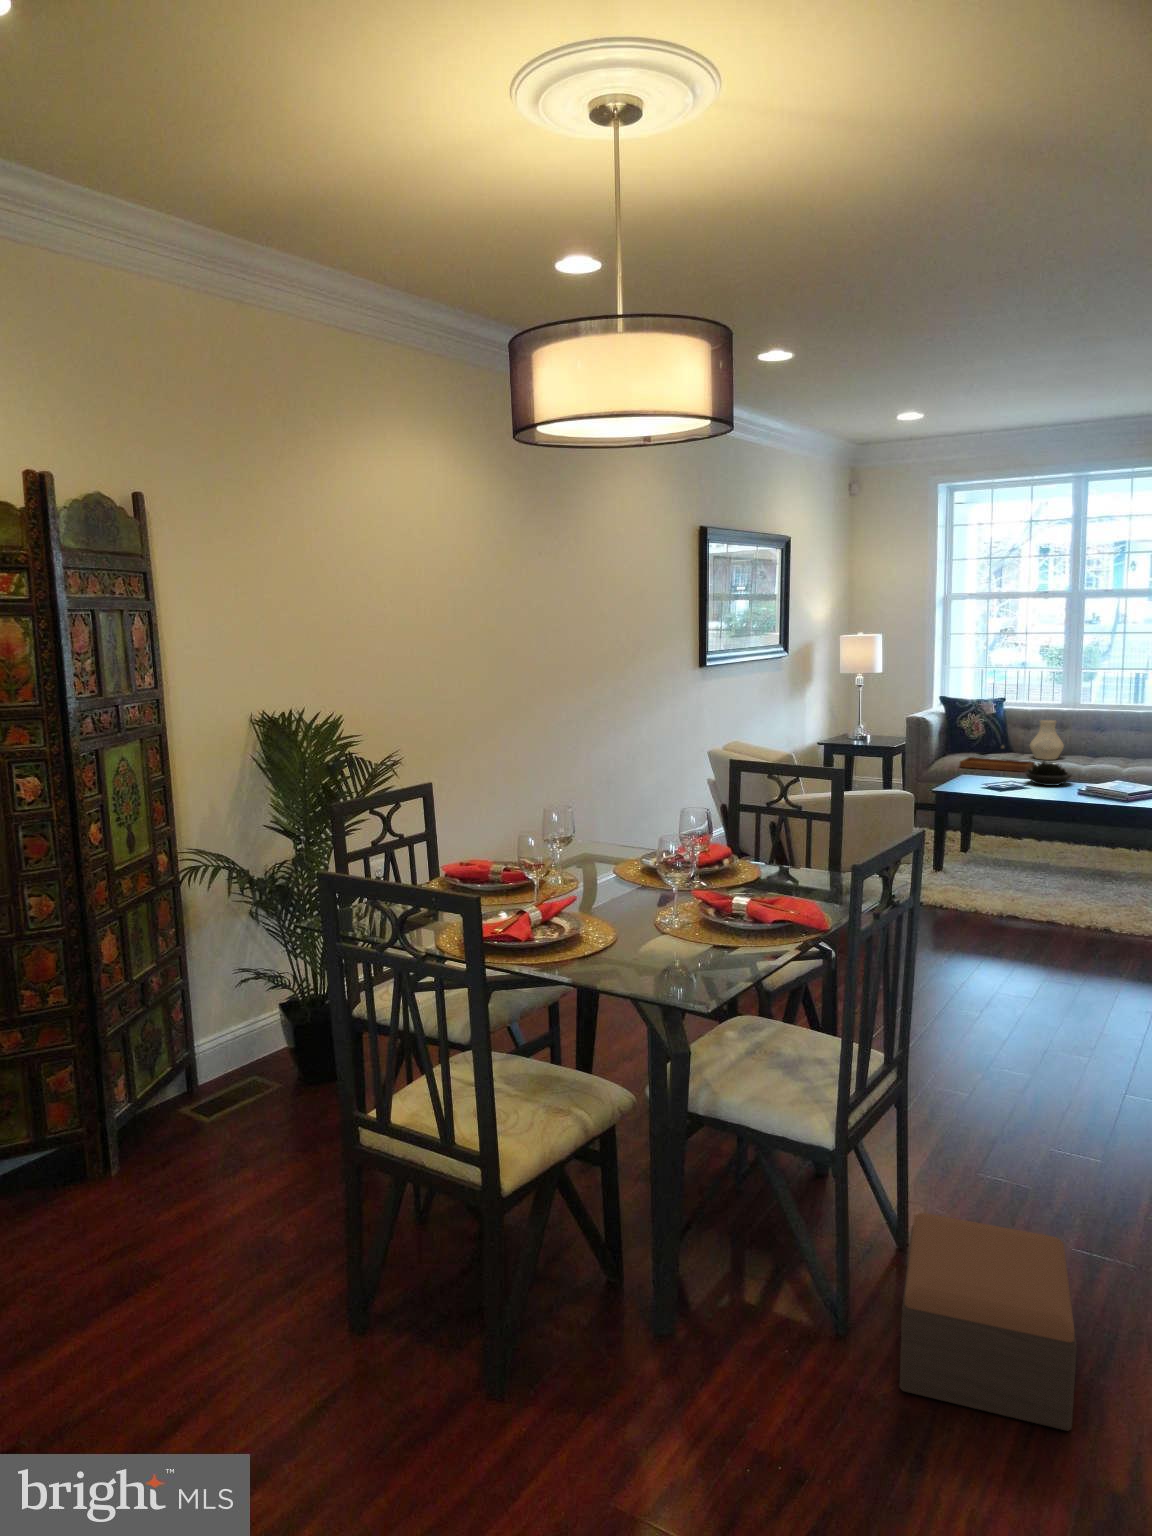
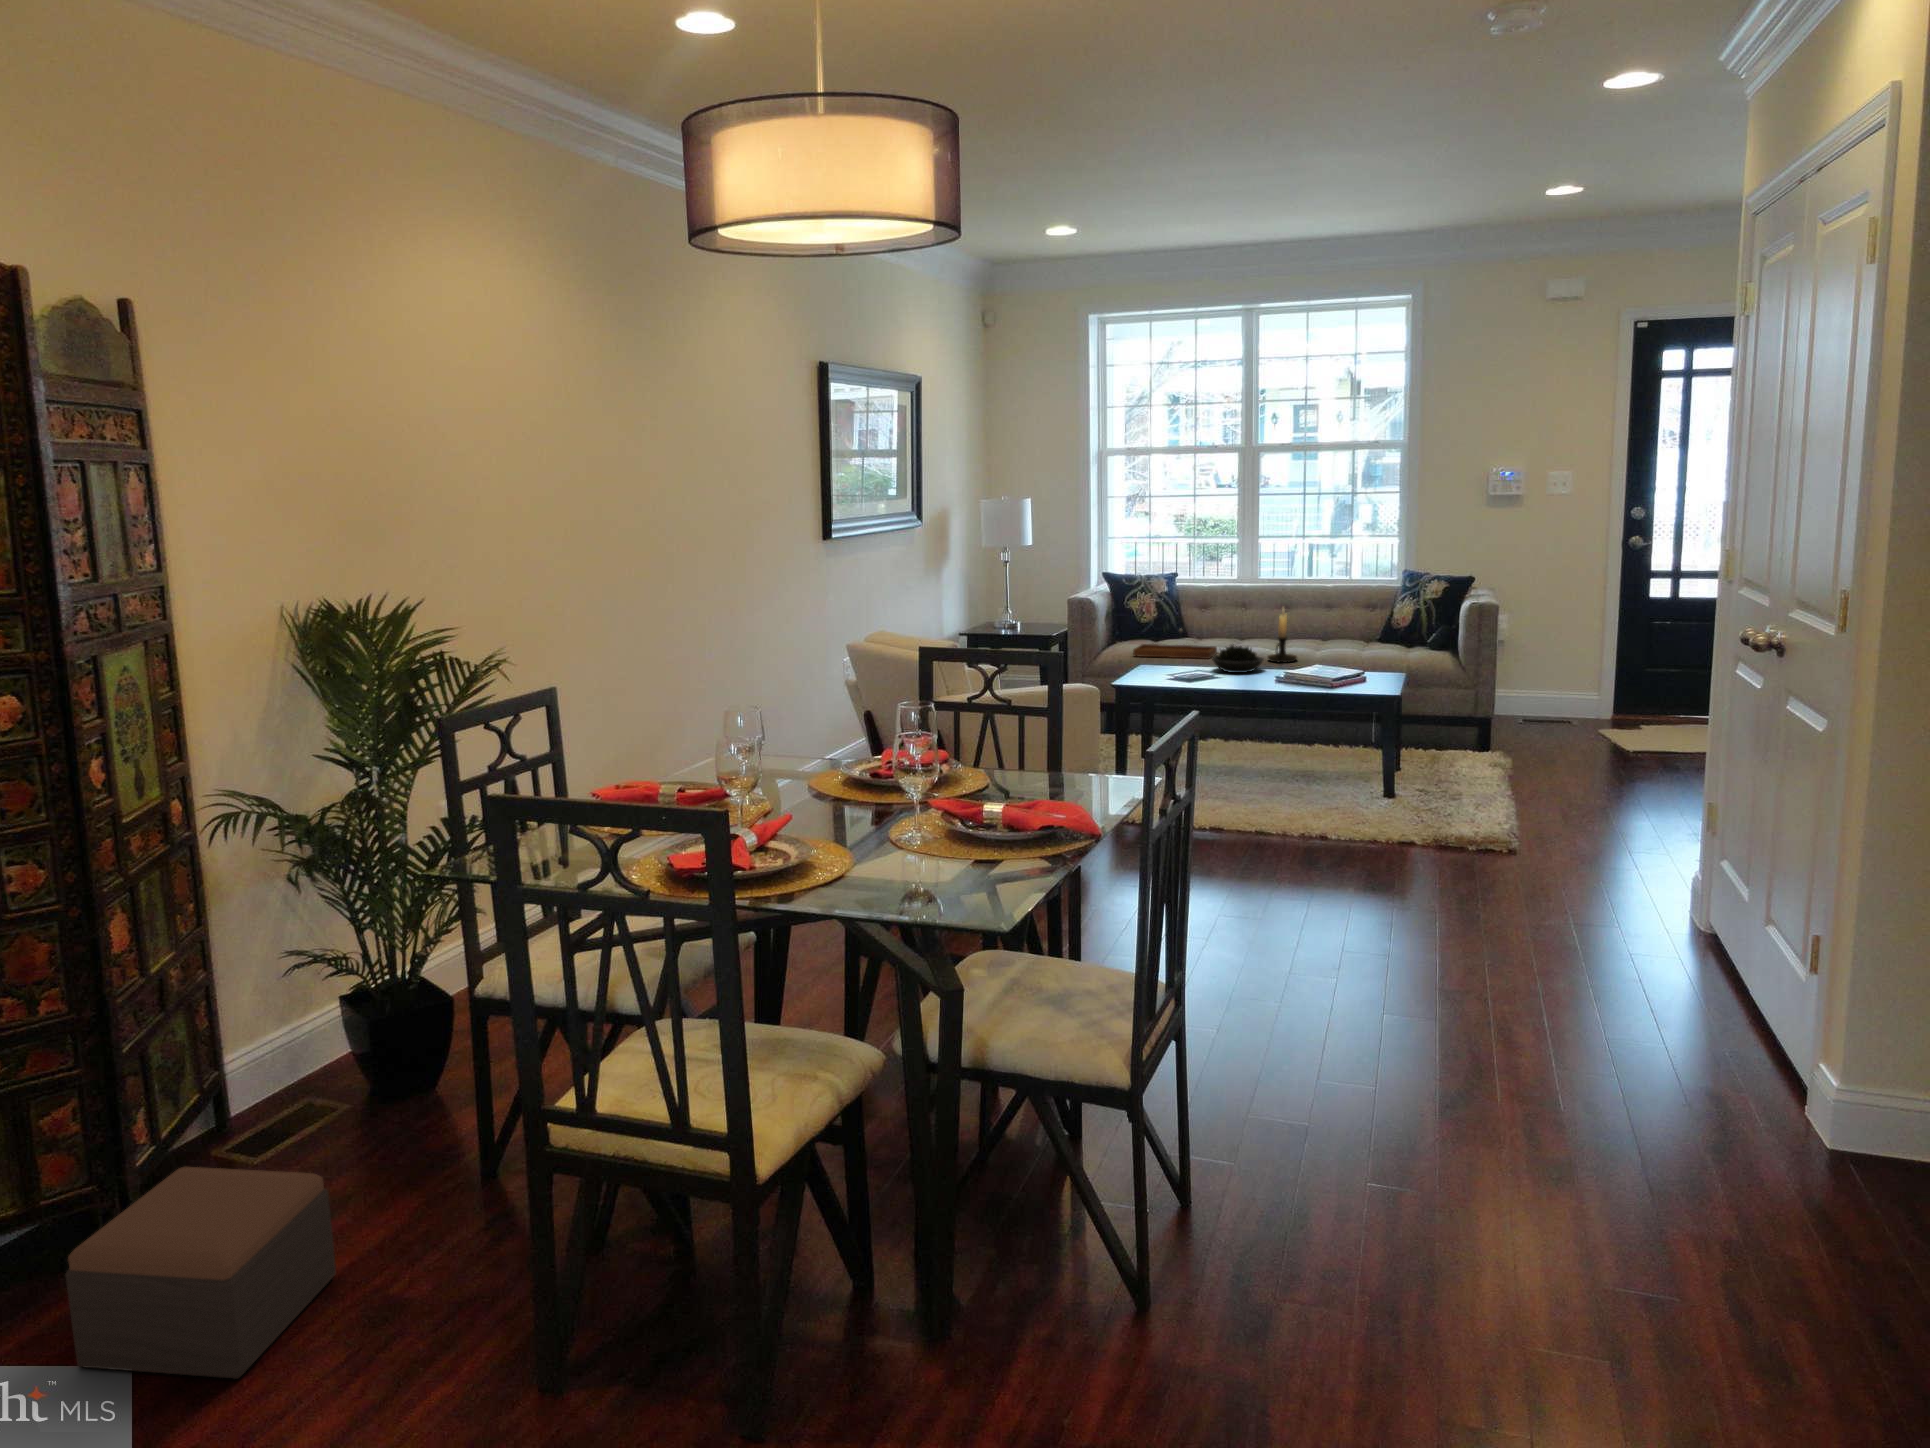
vase: present [1030,720,1064,760] -> none [1208,597,1246,644]
candle holder: none [1078,730,1105,778] -> present [1268,608,1297,663]
footstool: present [899,1213,1077,1431] -> present [66,1167,336,1379]

